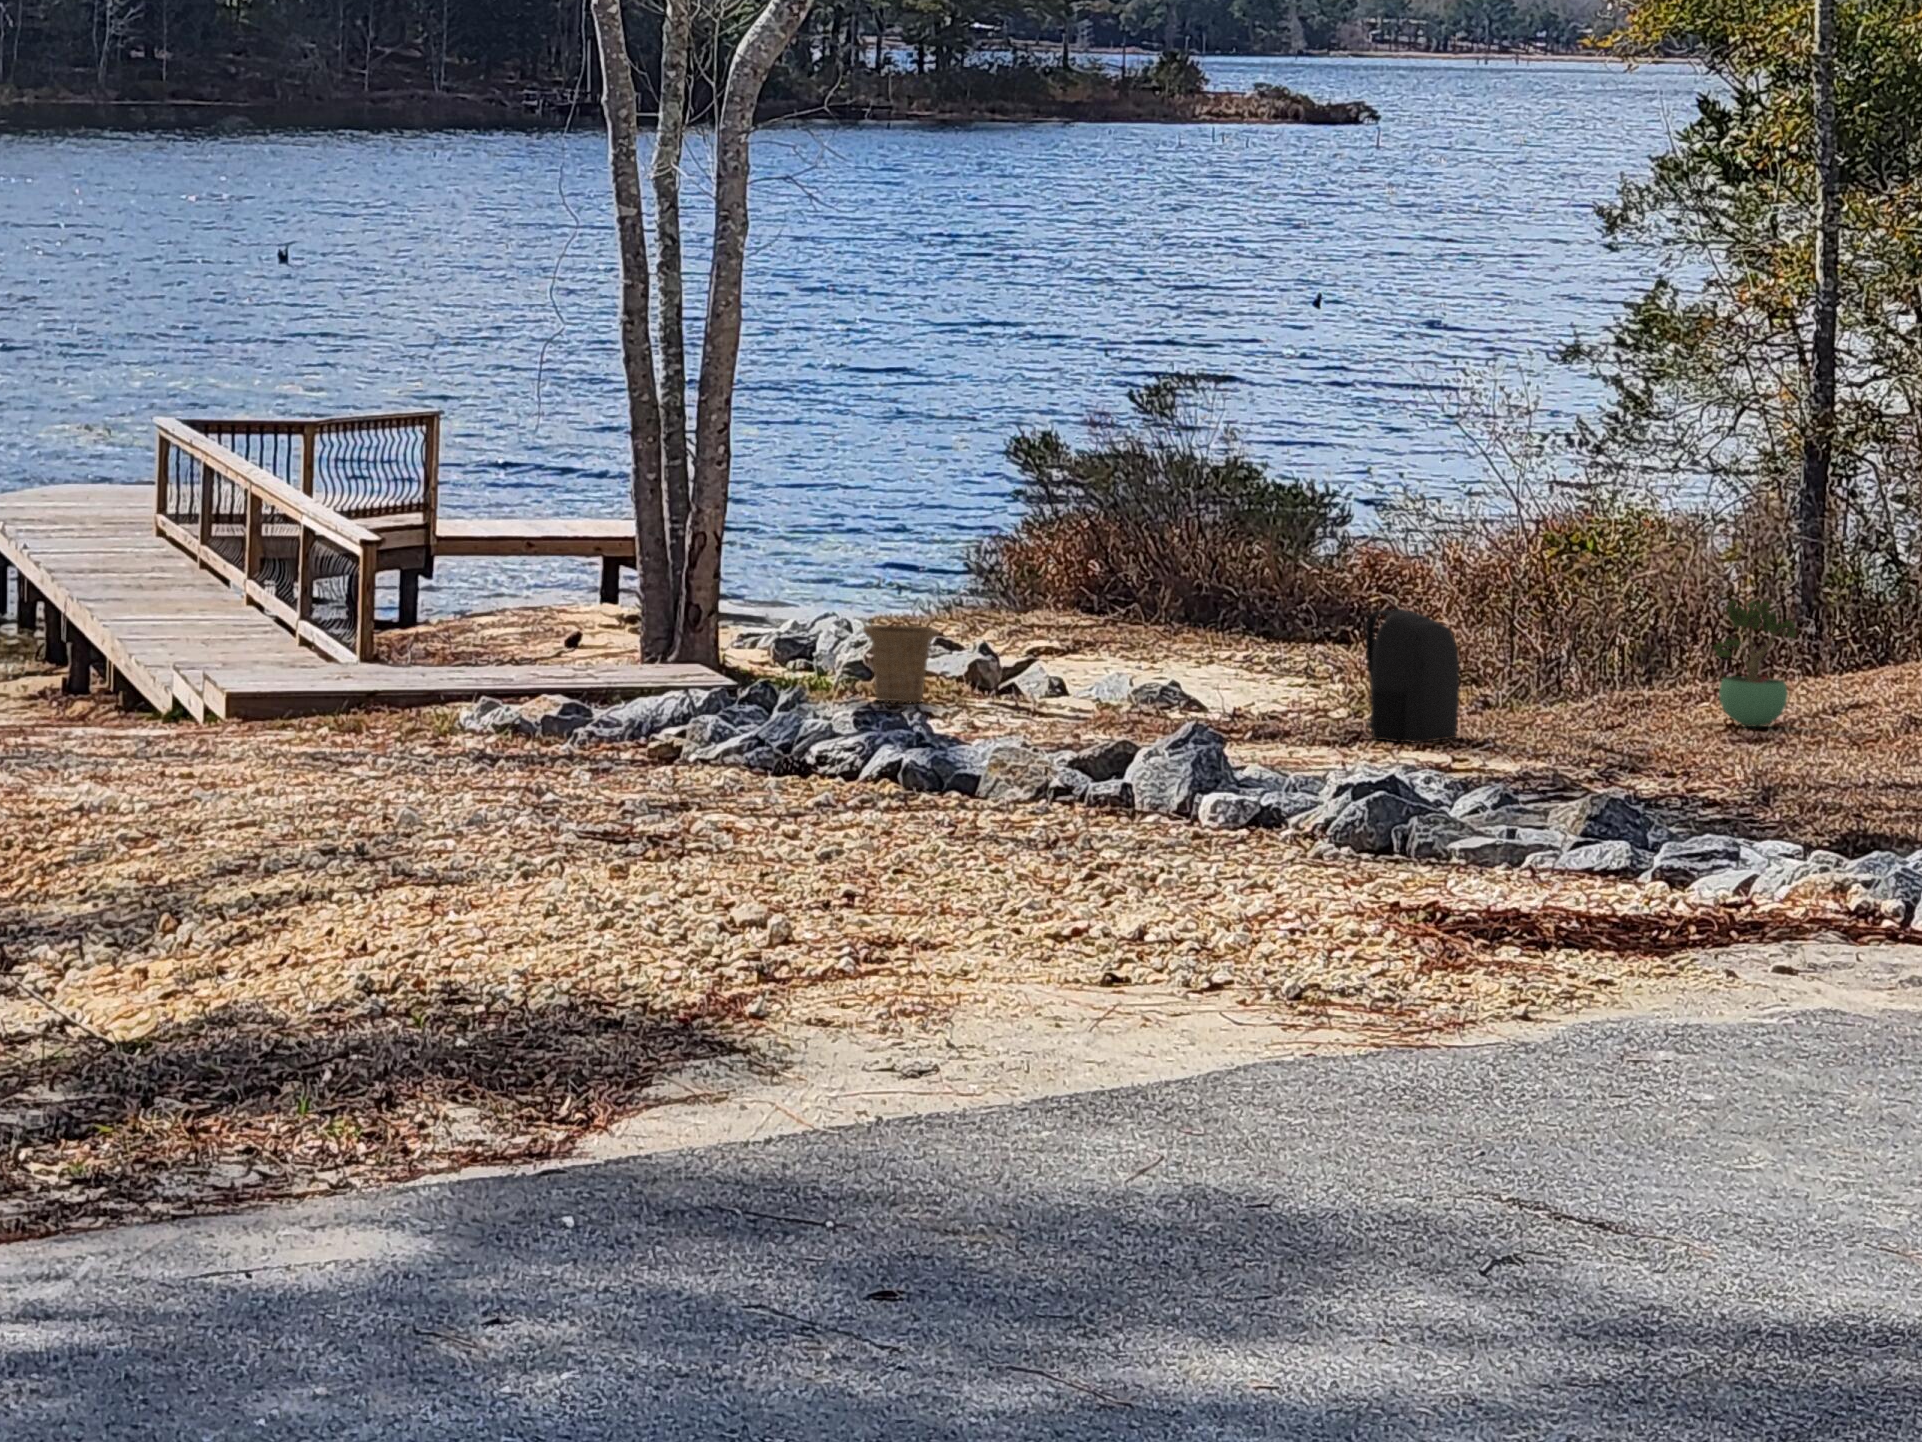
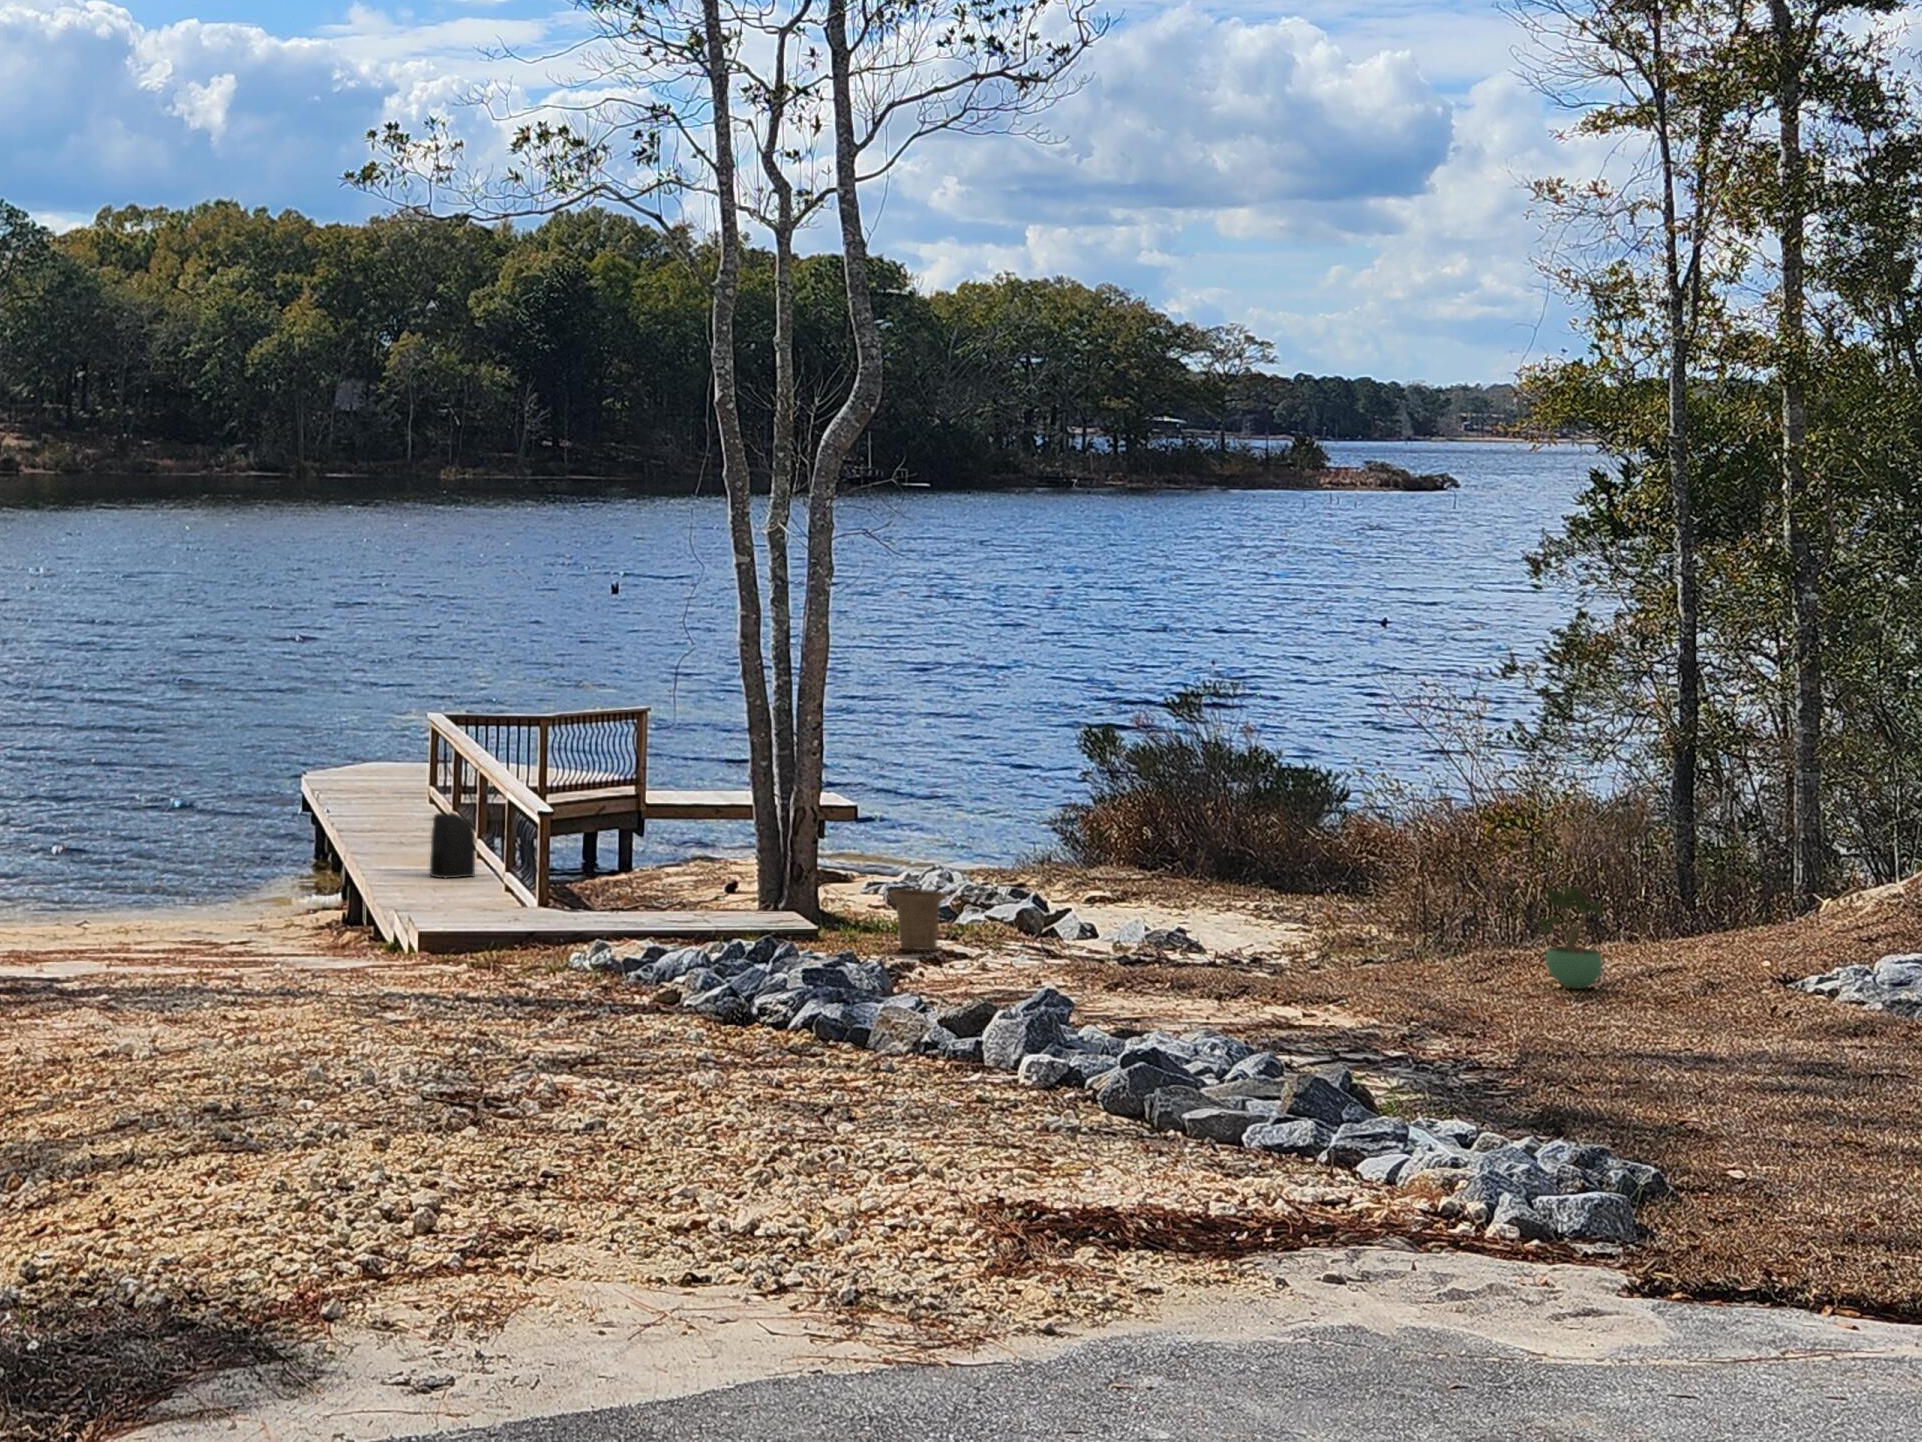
backpack: present [1361,604,1459,742] -> present [430,812,476,878]

